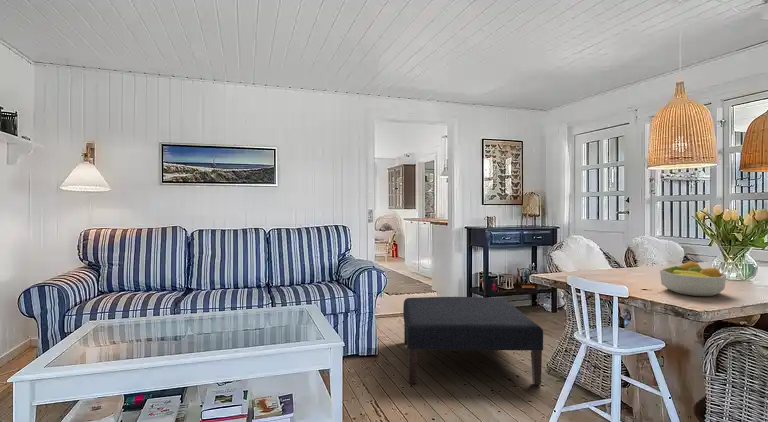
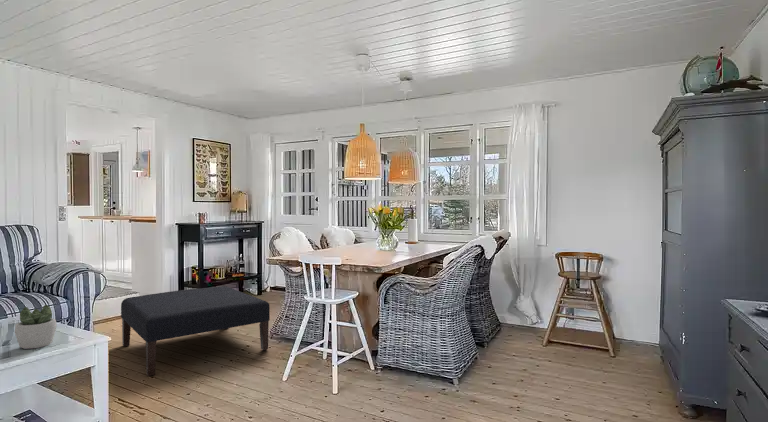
fruit bowl: present [660,261,727,296] -> none [353,238,388,260]
succulent plant: none [282,302,312,342] -> present [15,305,57,349]

